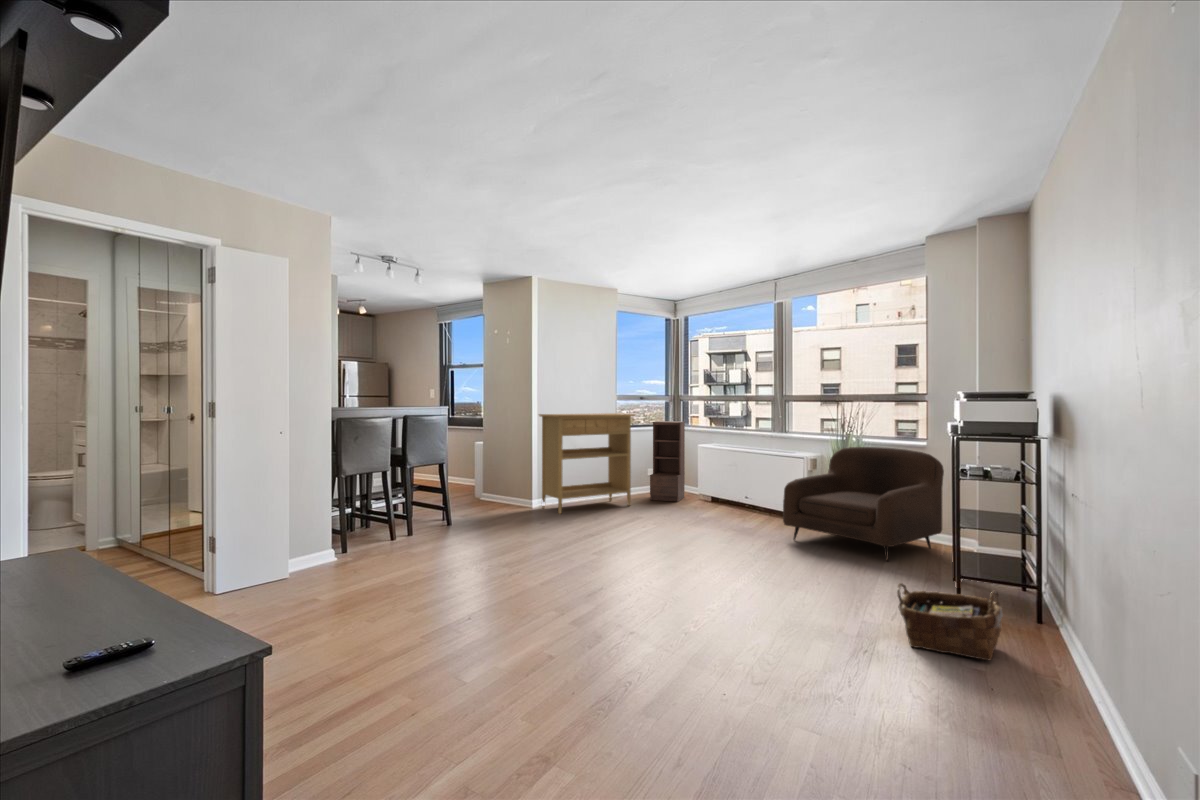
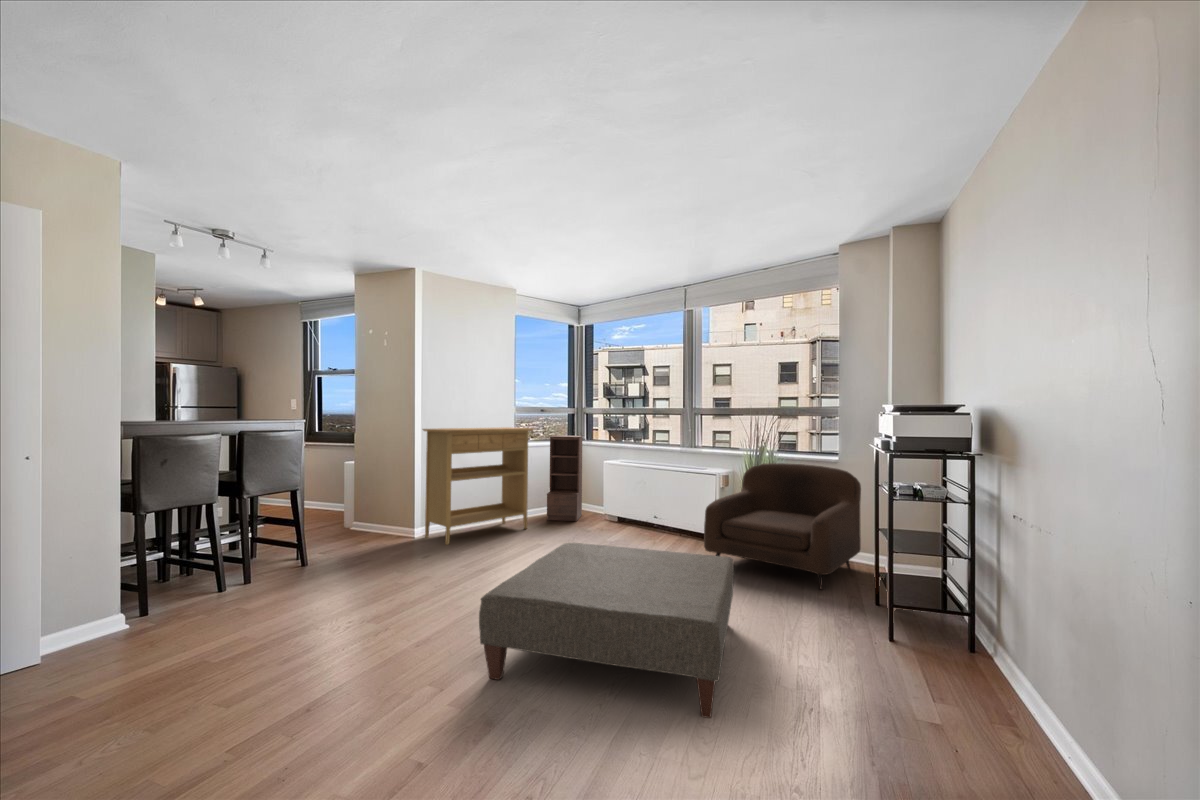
ottoman: none [573,506,787,623] -> present [479,543,734,718]
woven basket: present [897,583,1003,660] -> none [907,646,1047,755]

